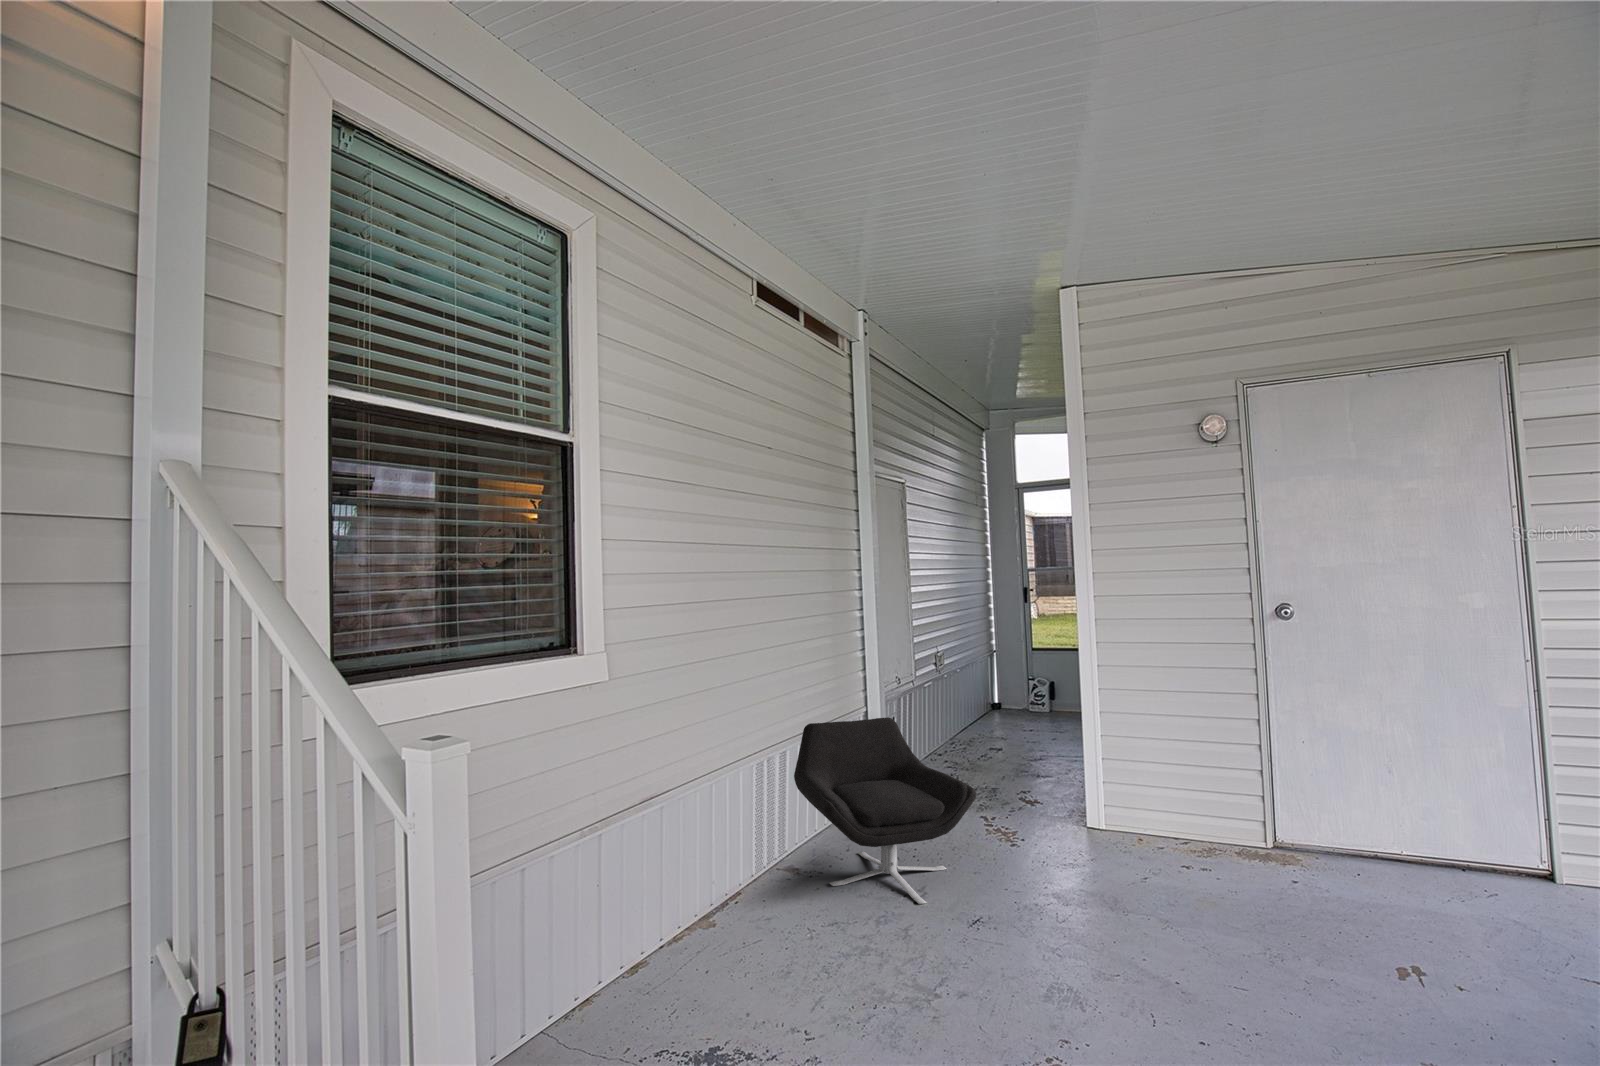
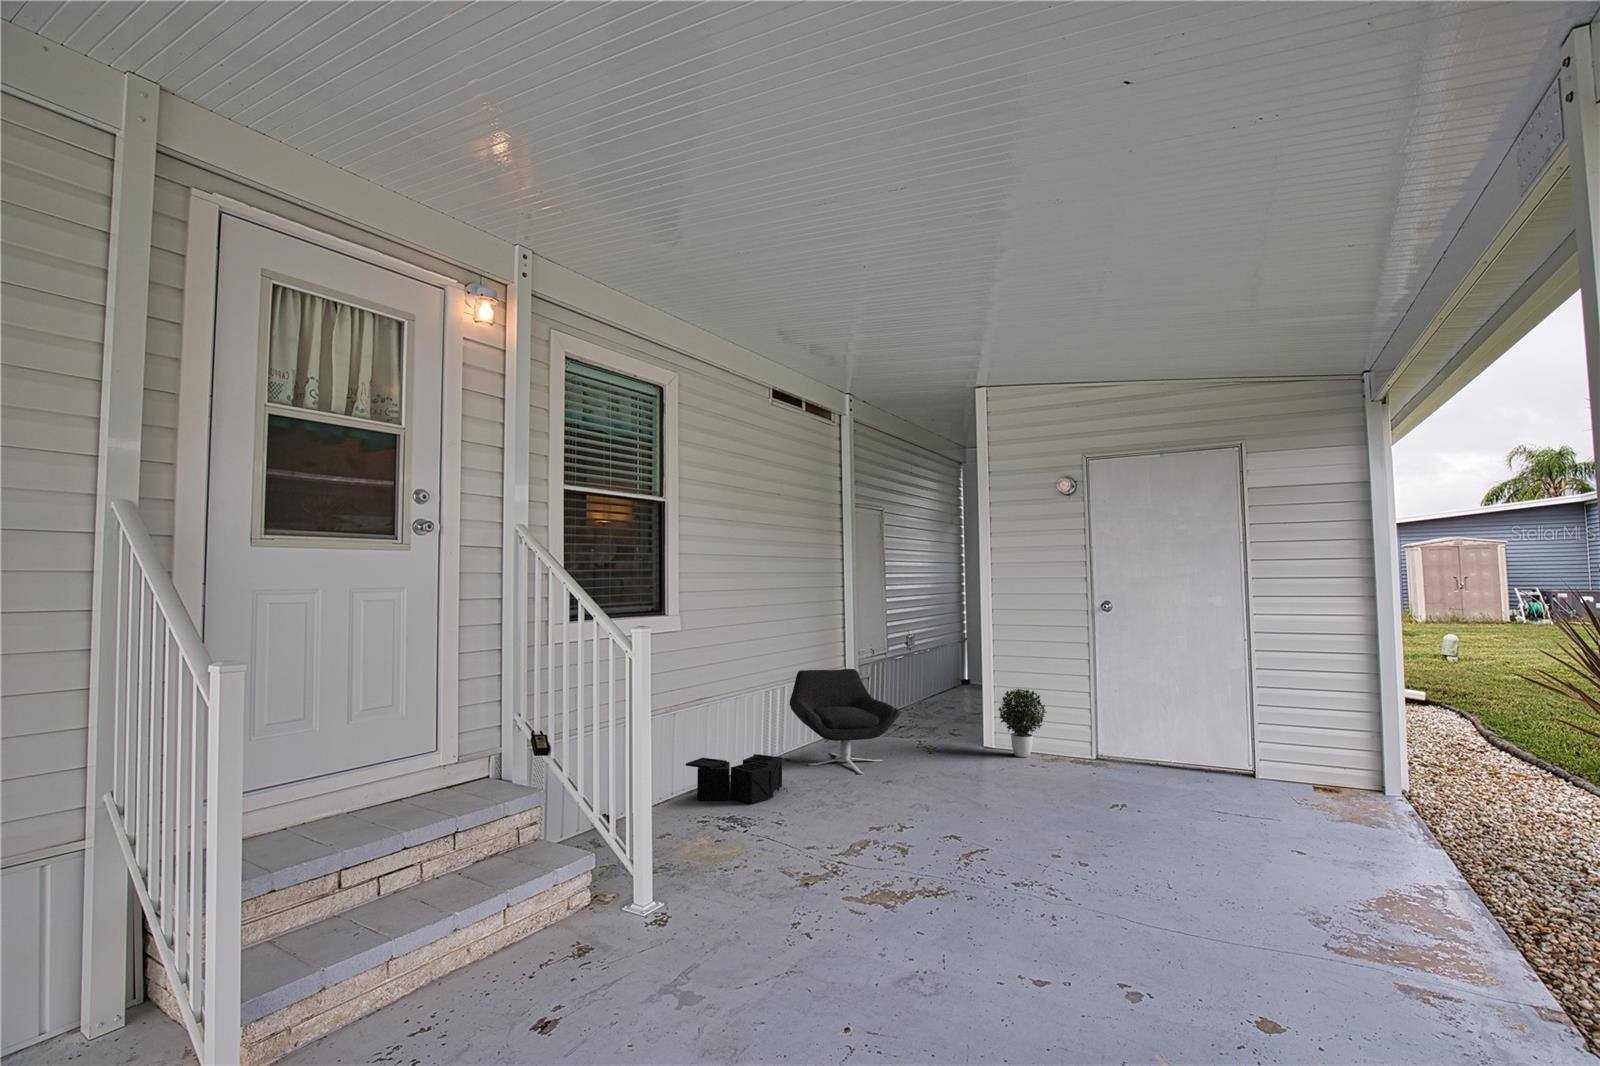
potted plant: none [1117,740,1192,849] -> present [999,689,1046,757]
storage bin: none [621,889,810,1011] -> present [686,754,788,804]

